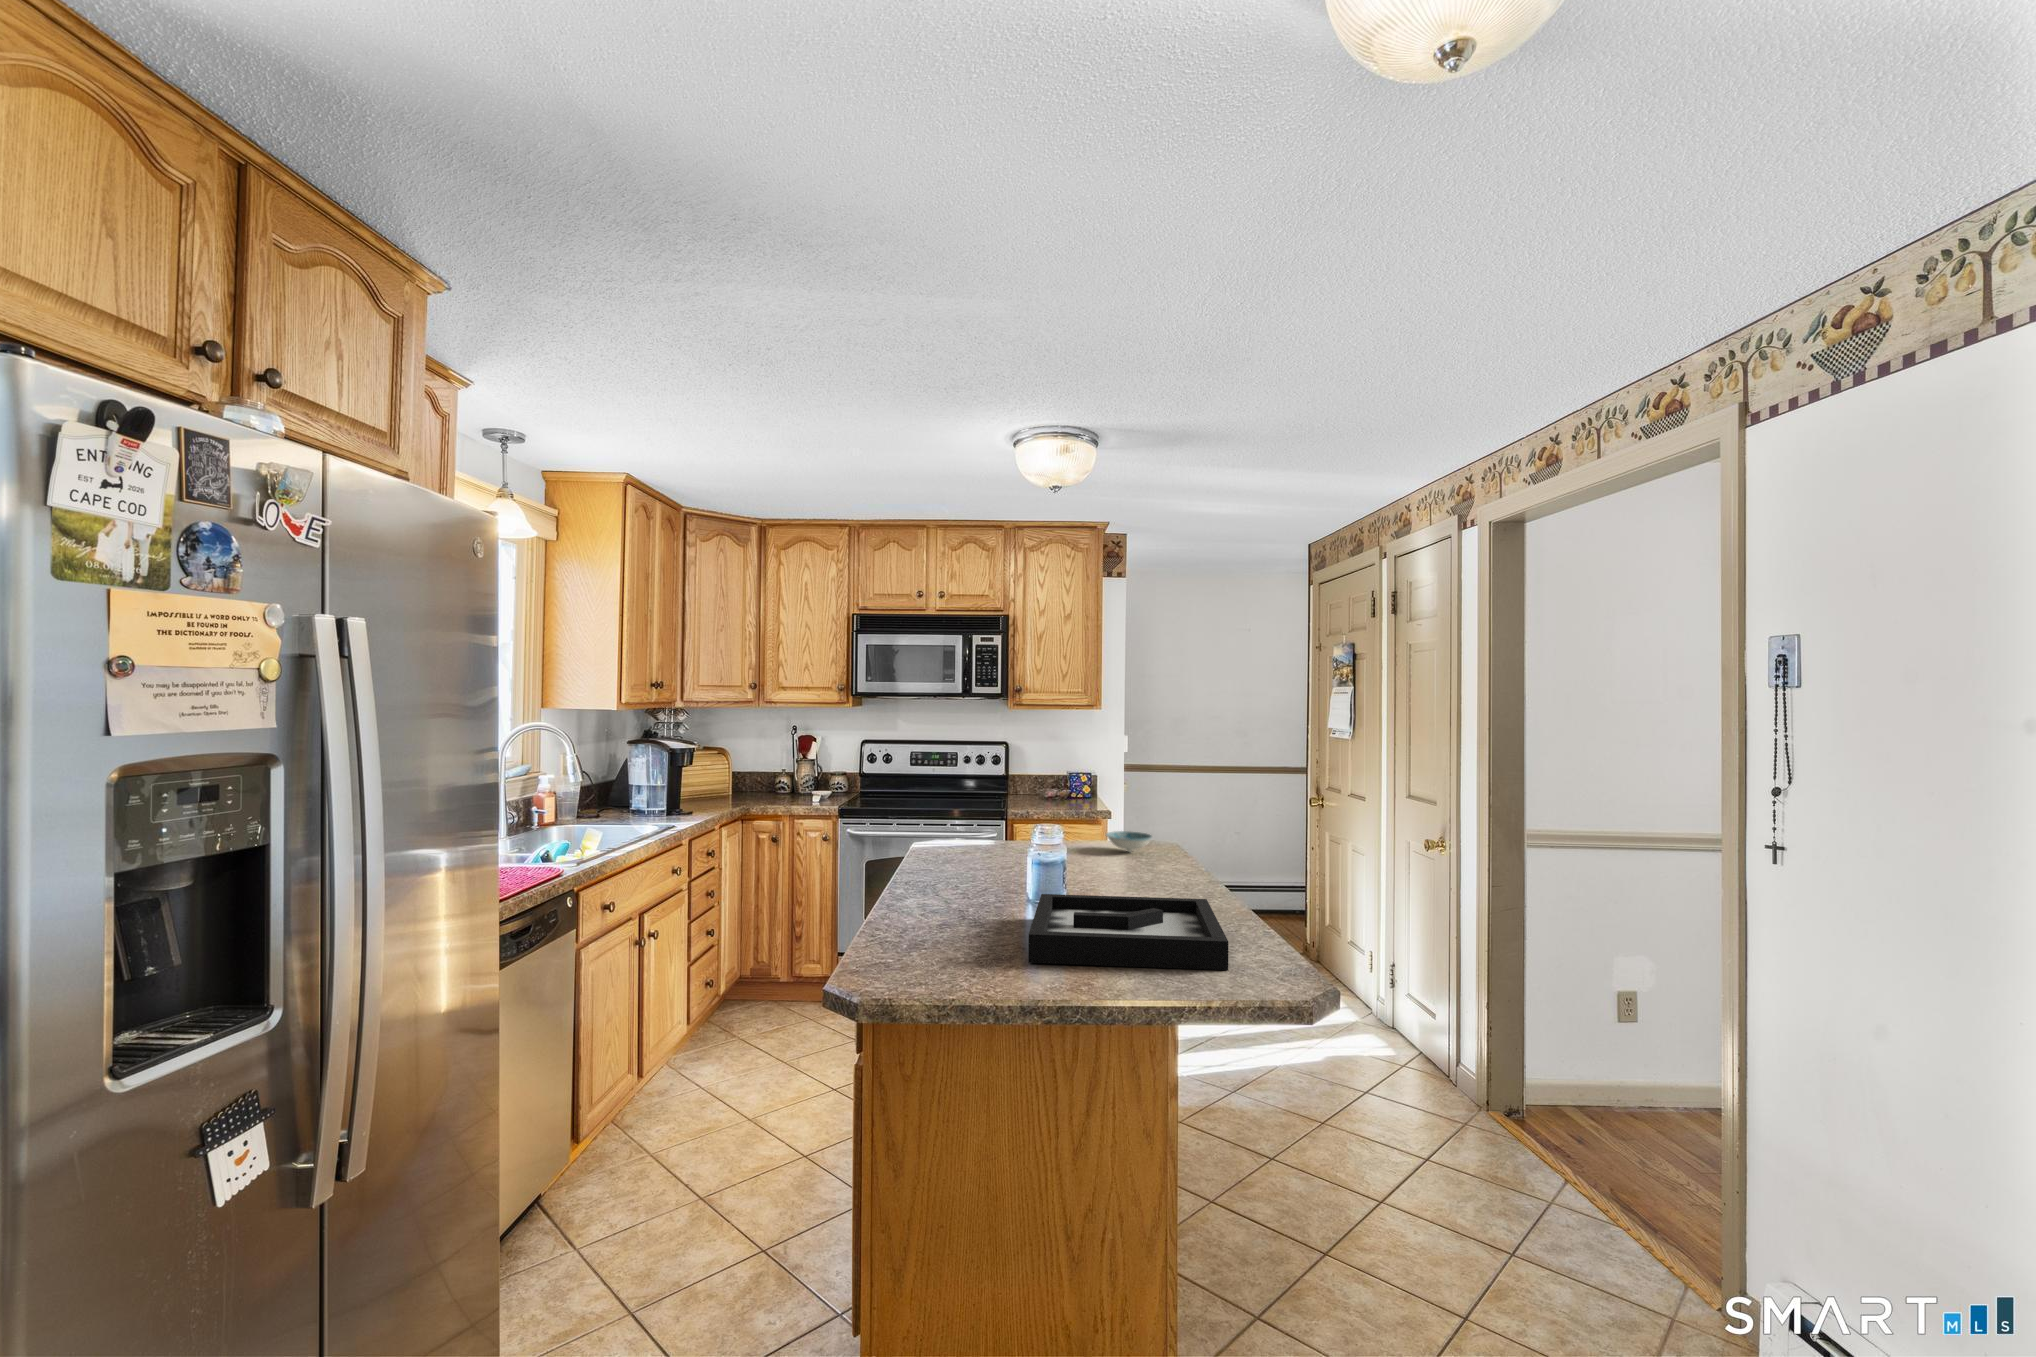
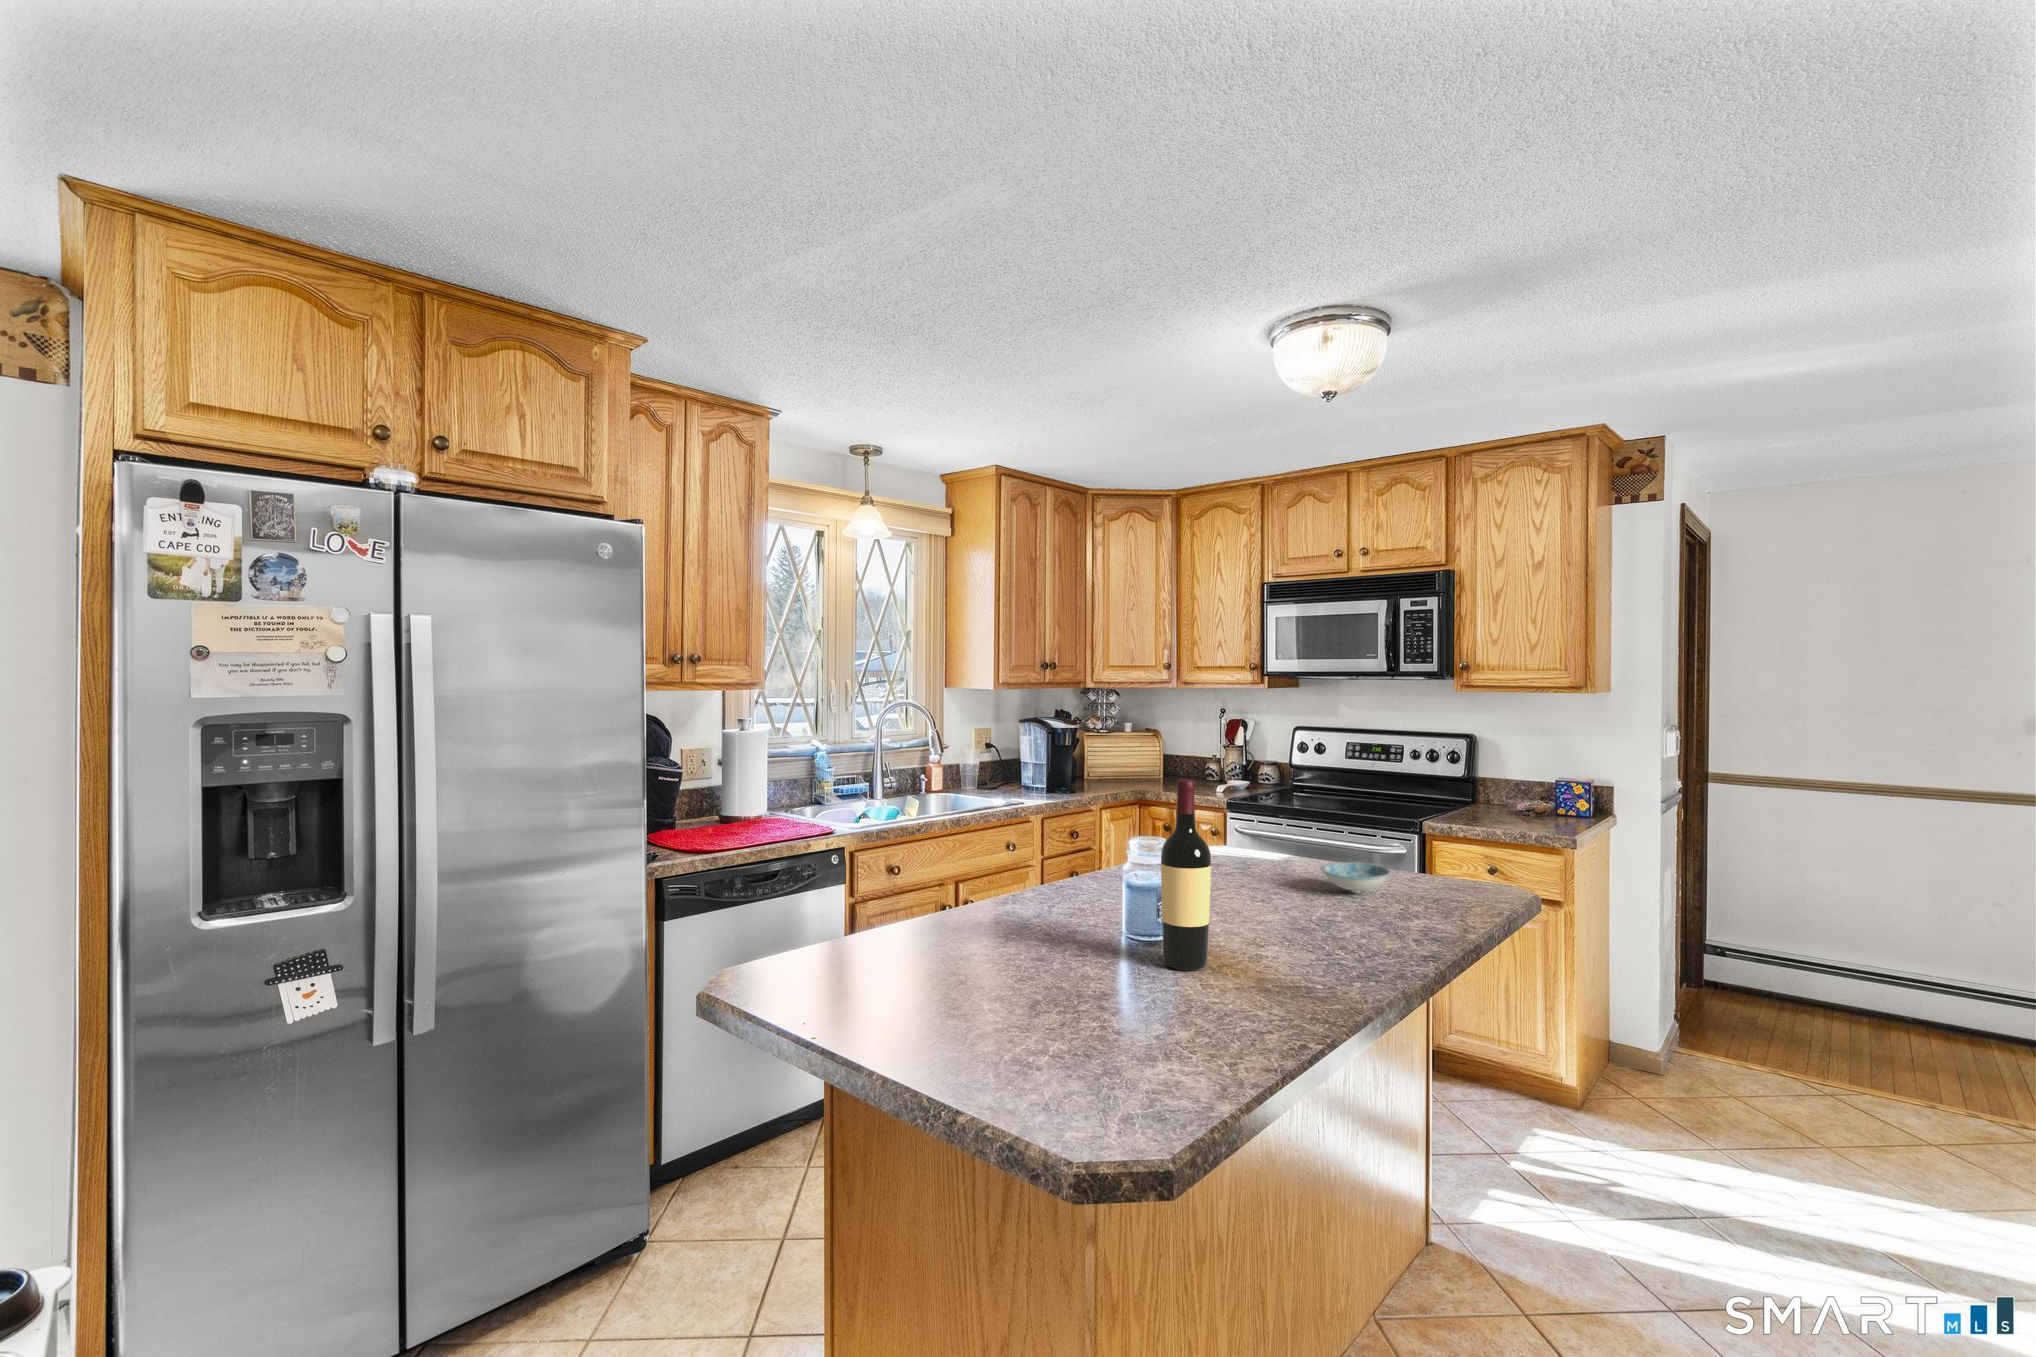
wine bottle: none [1156,772,1191,903] -> present [1161,780,1211,970]
decorative tray: present [1028,894,1228,970] -> none [788,919,1126,1068]

